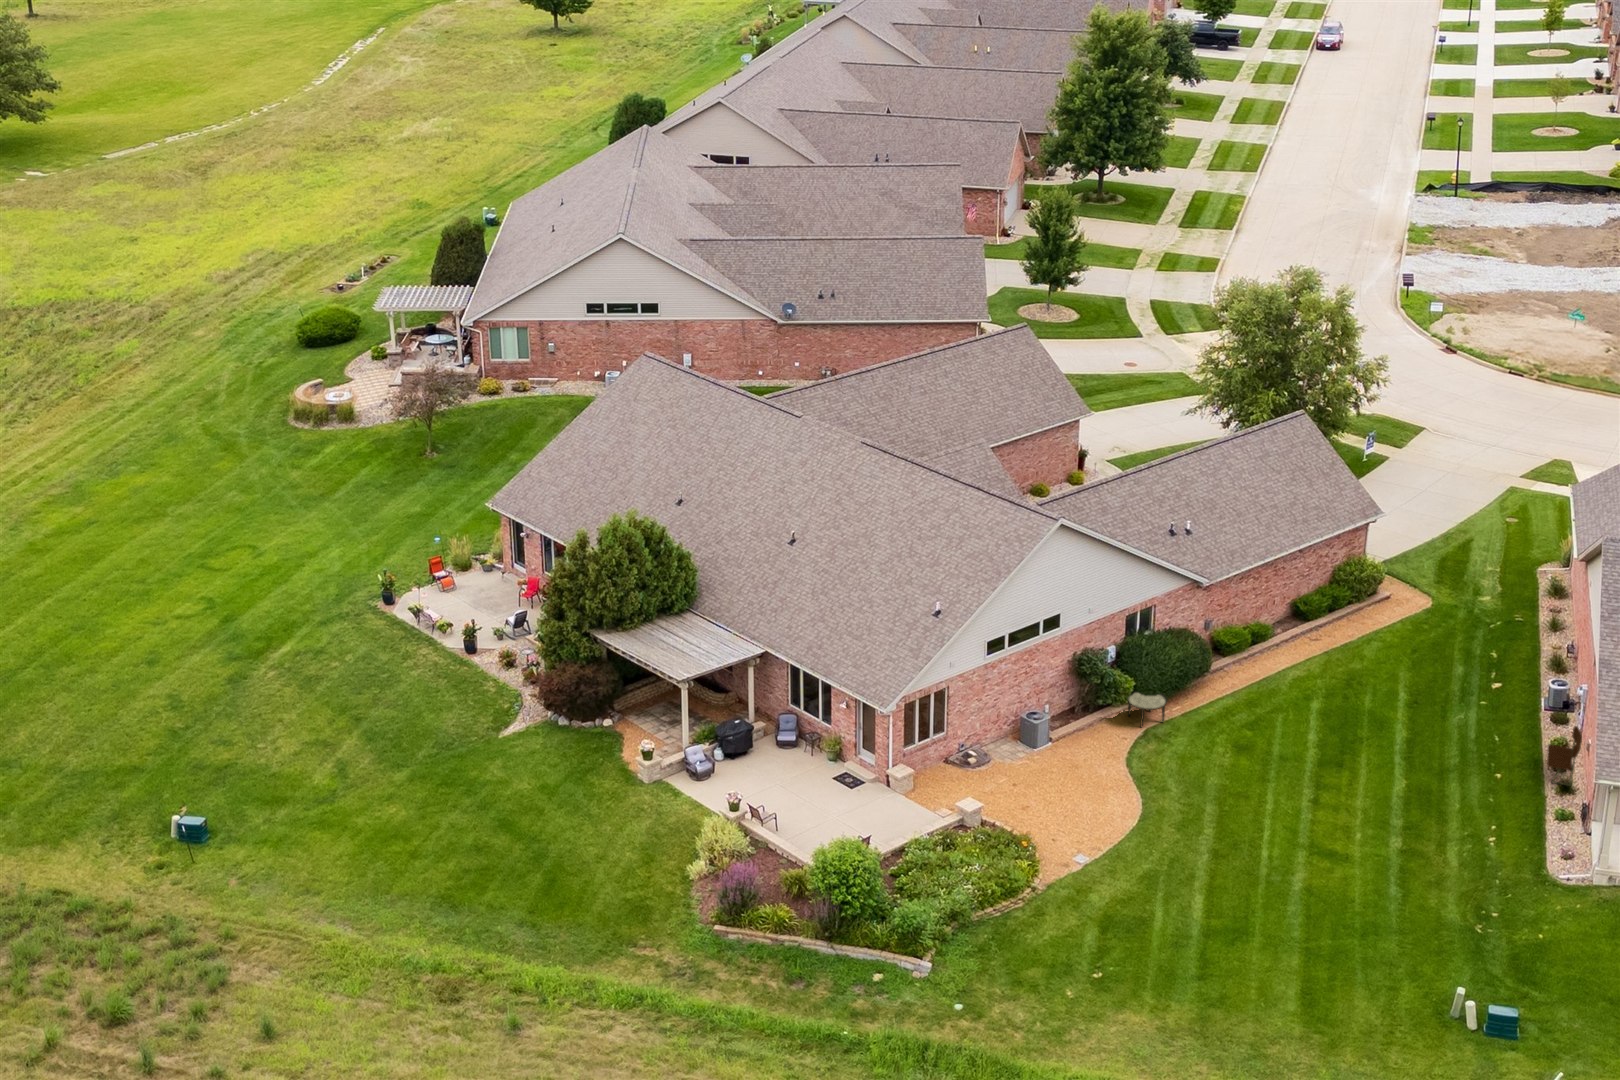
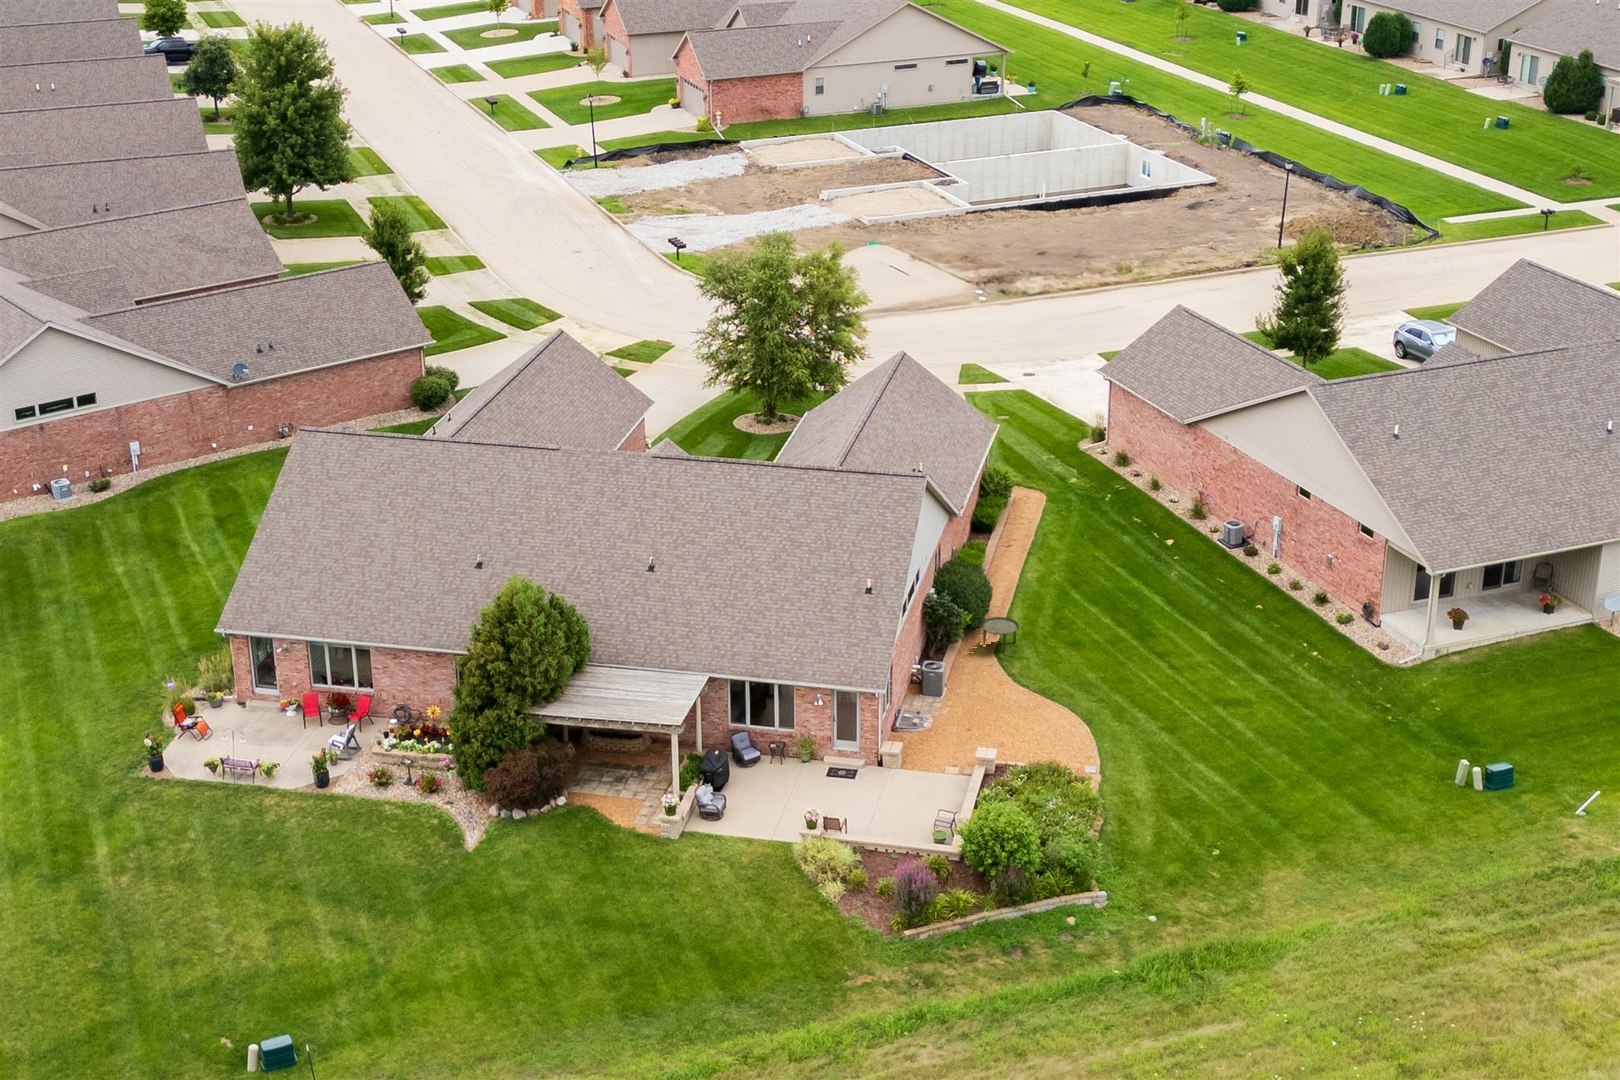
bench: present [1547,726,1582,786] -> none [1294,551,1332,601]

